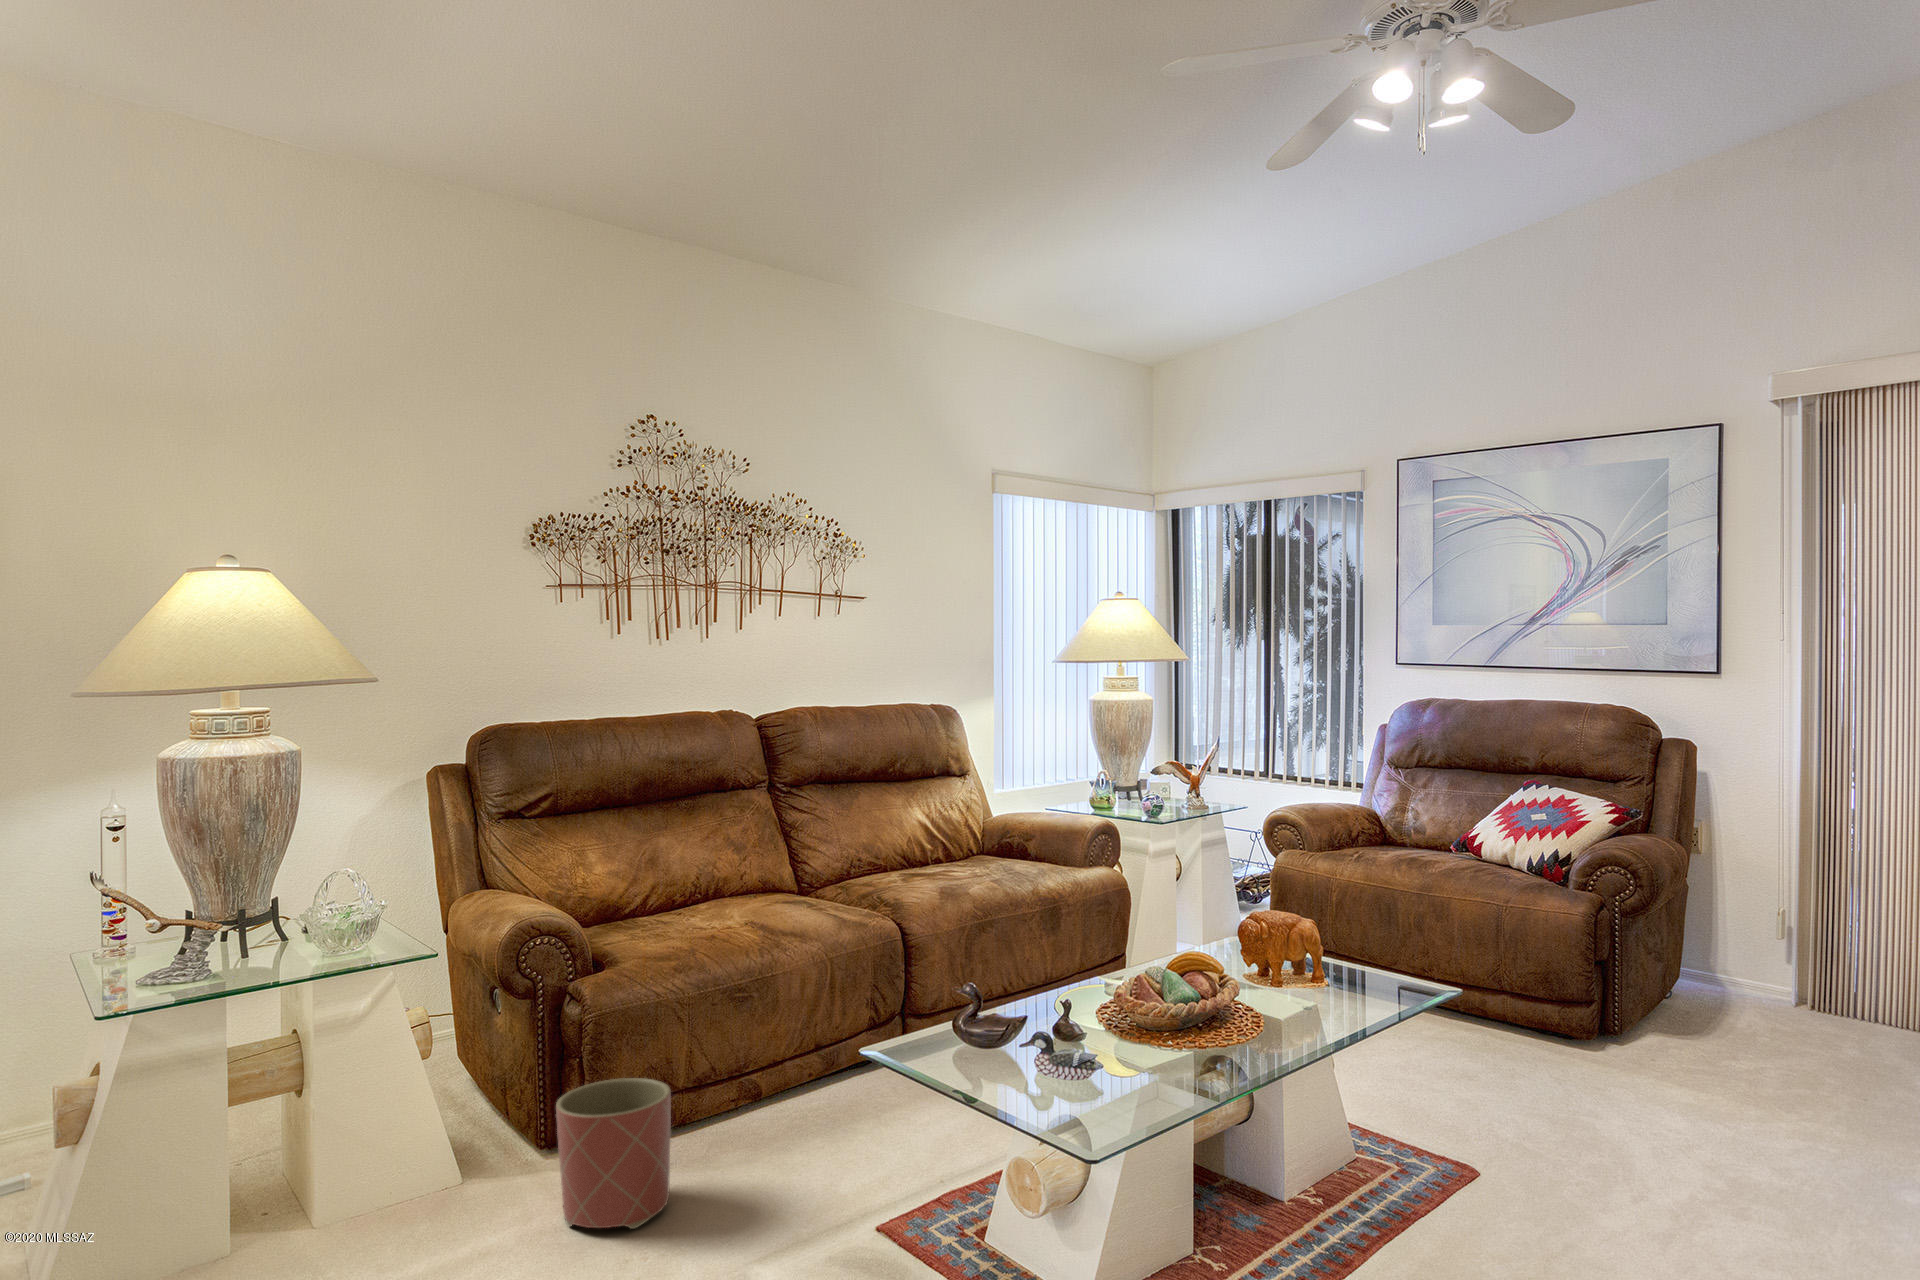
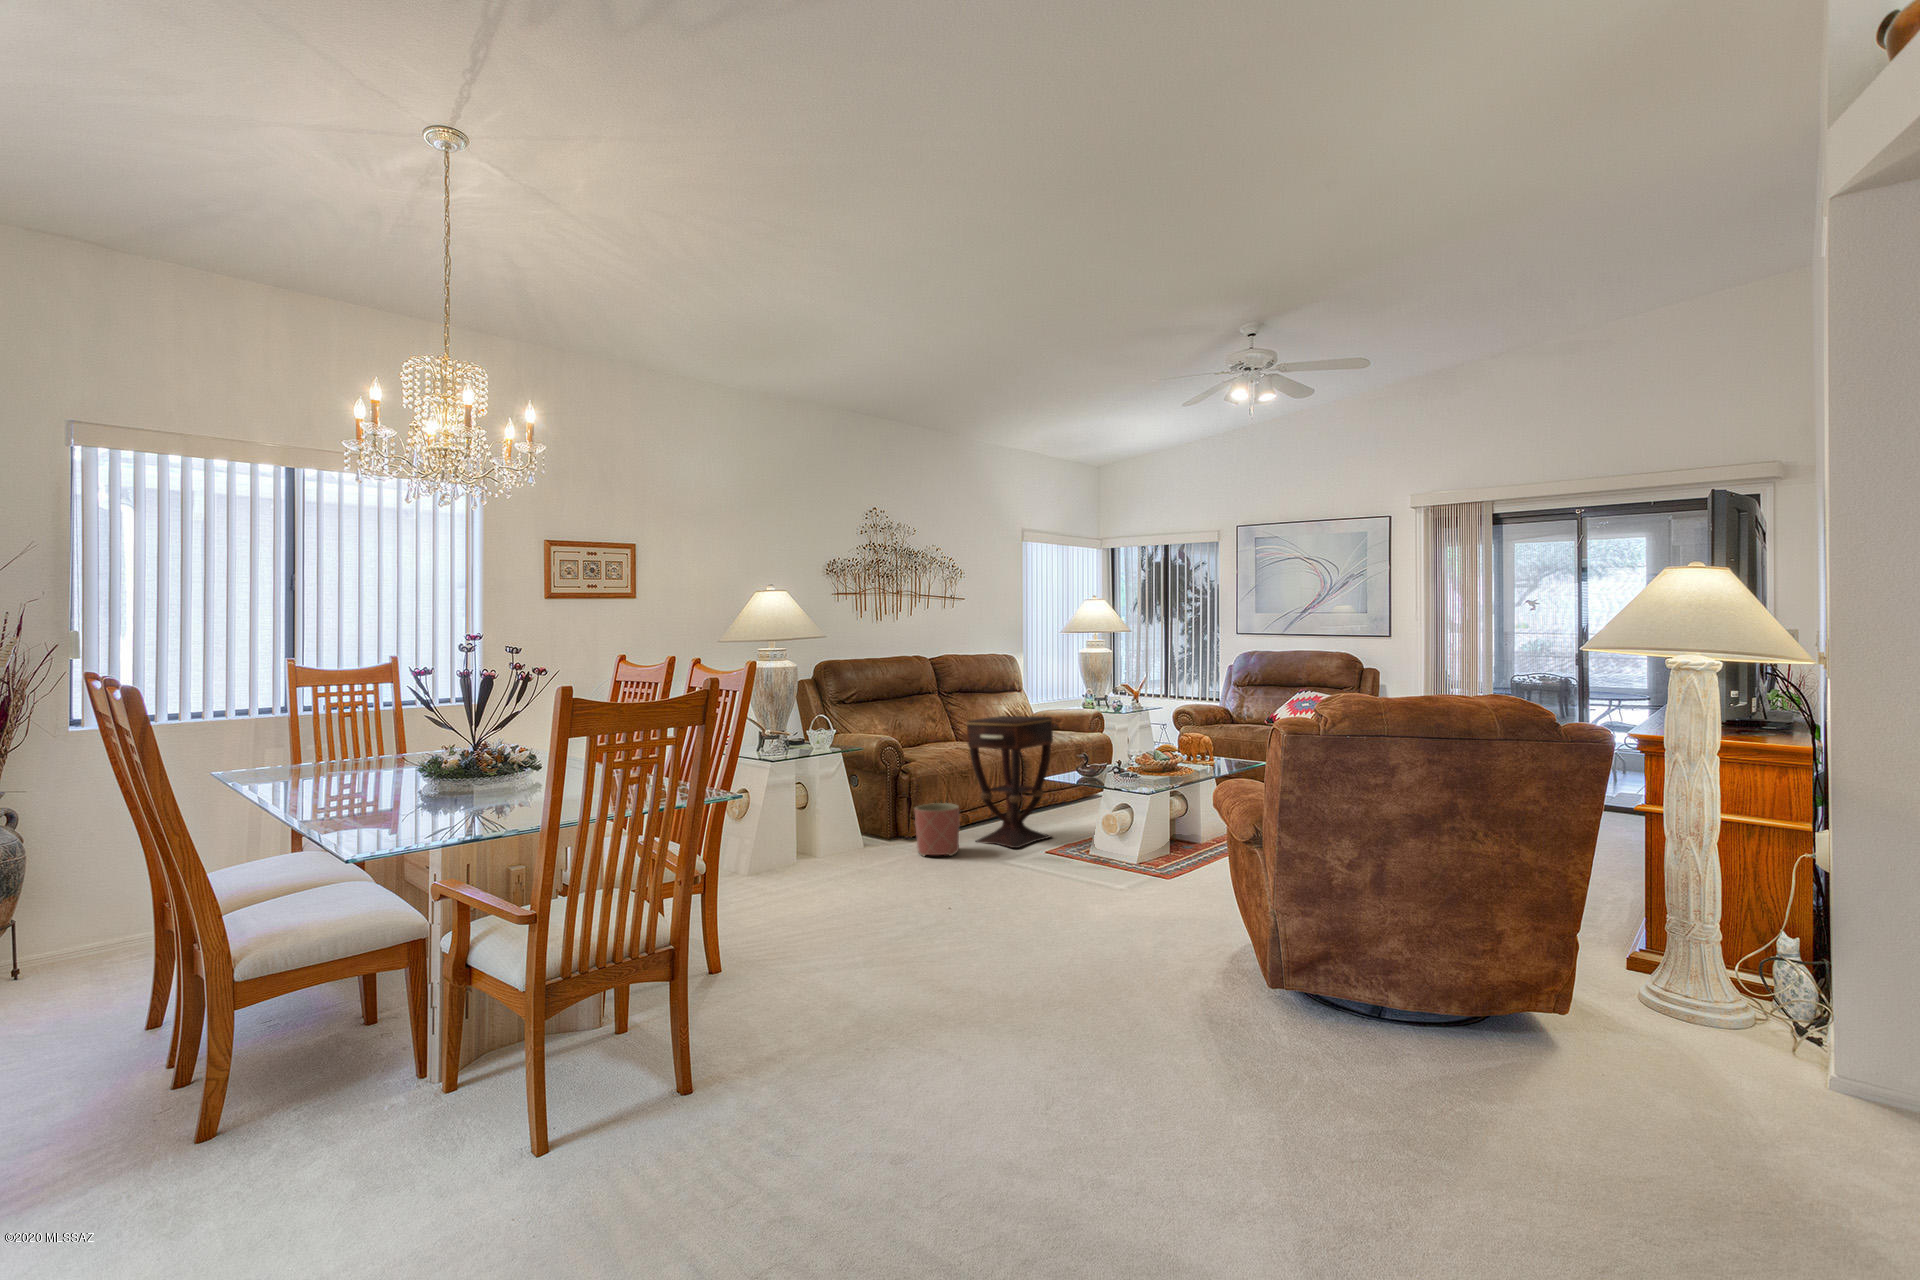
side table: none [722,853,931,1198] -> present [966,716,1053,848]

